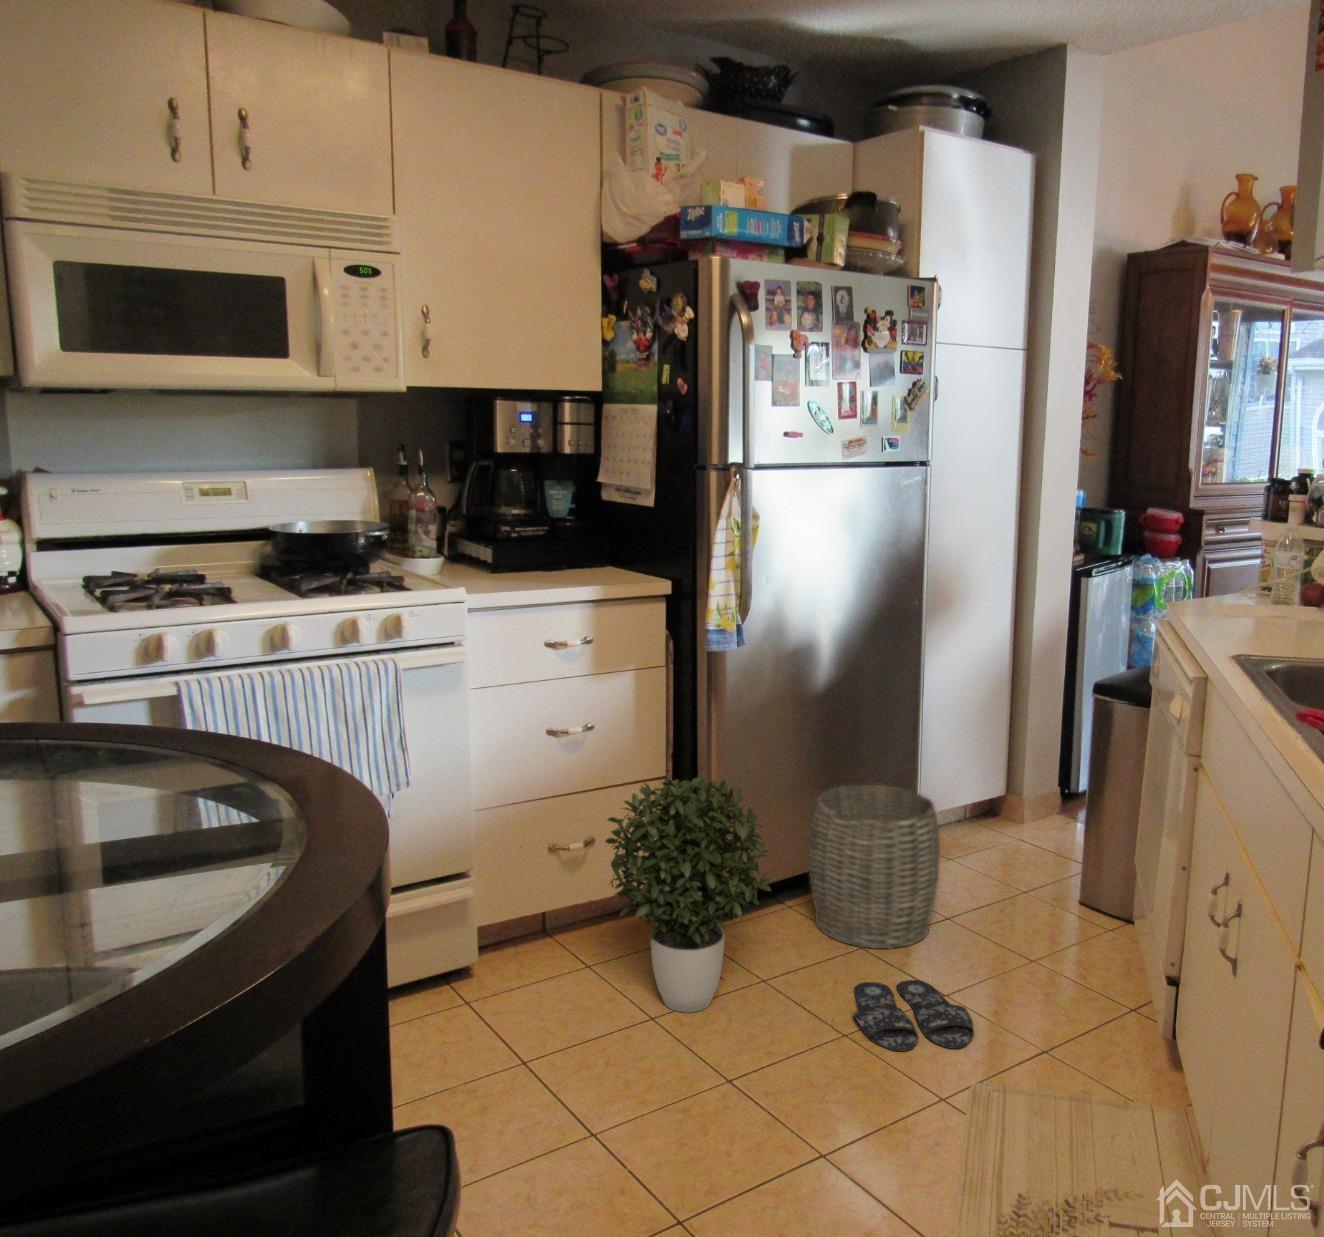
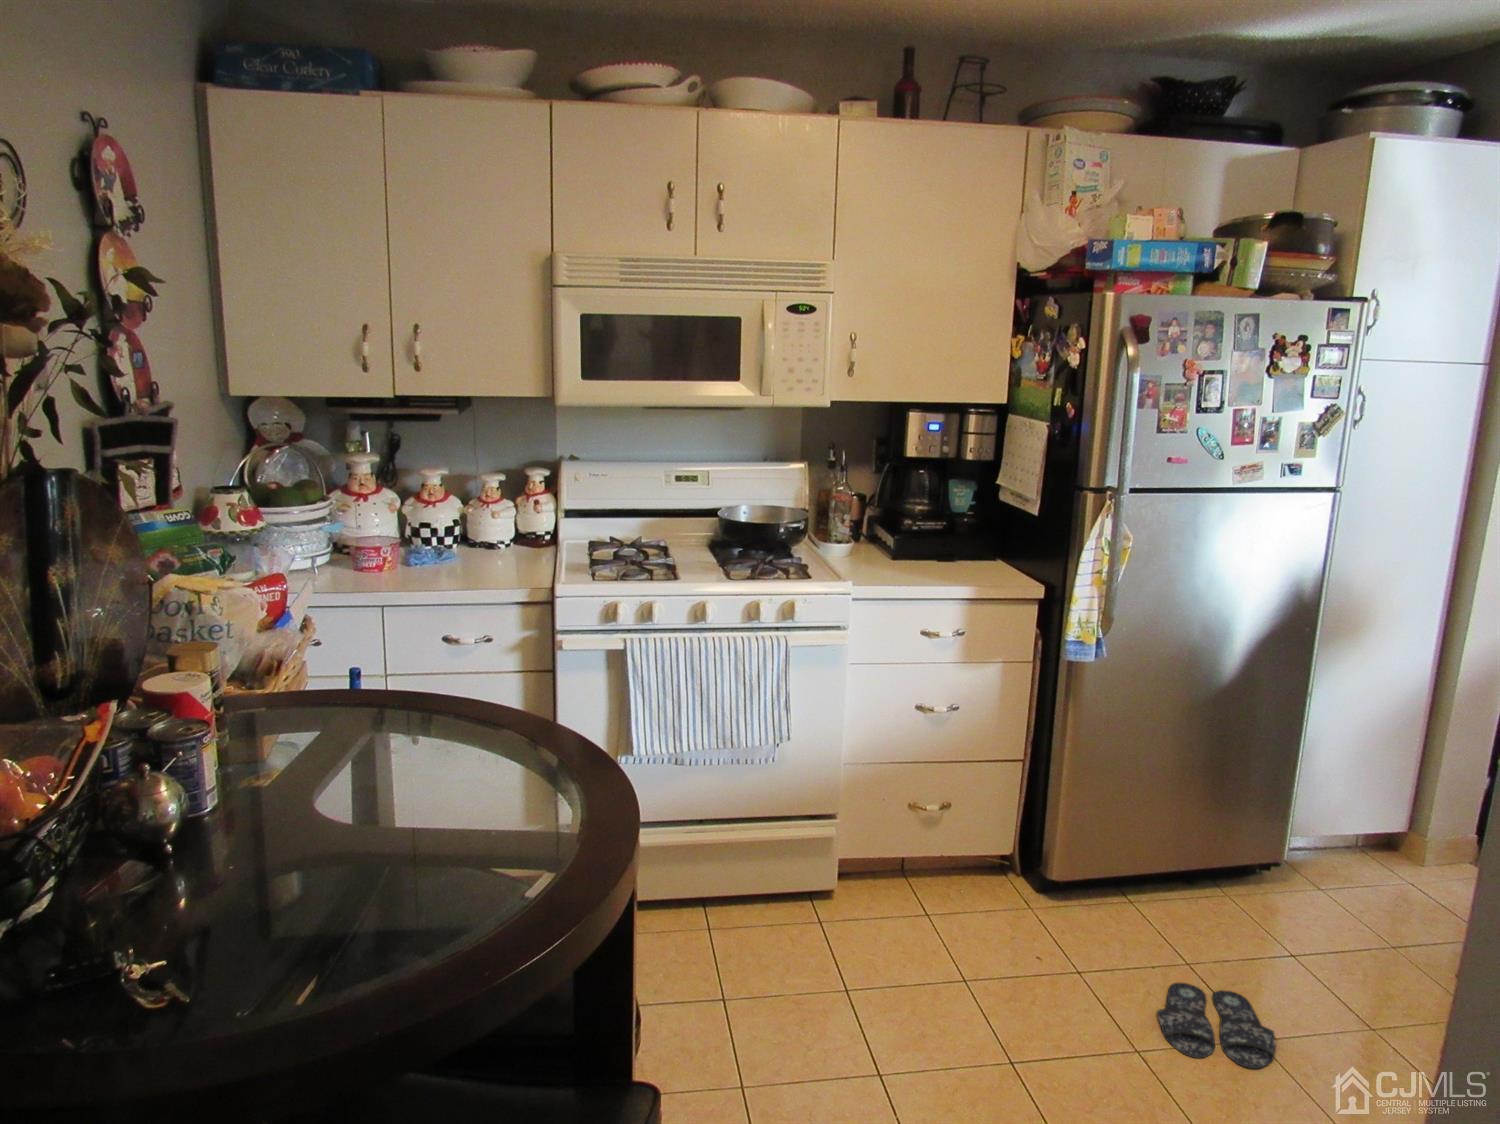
potted plant: present [606,777,771,1013] -> none [946,768,1095,973]
woven basket: present [809,785,940,949] -> none [1155,792,1290,957]

